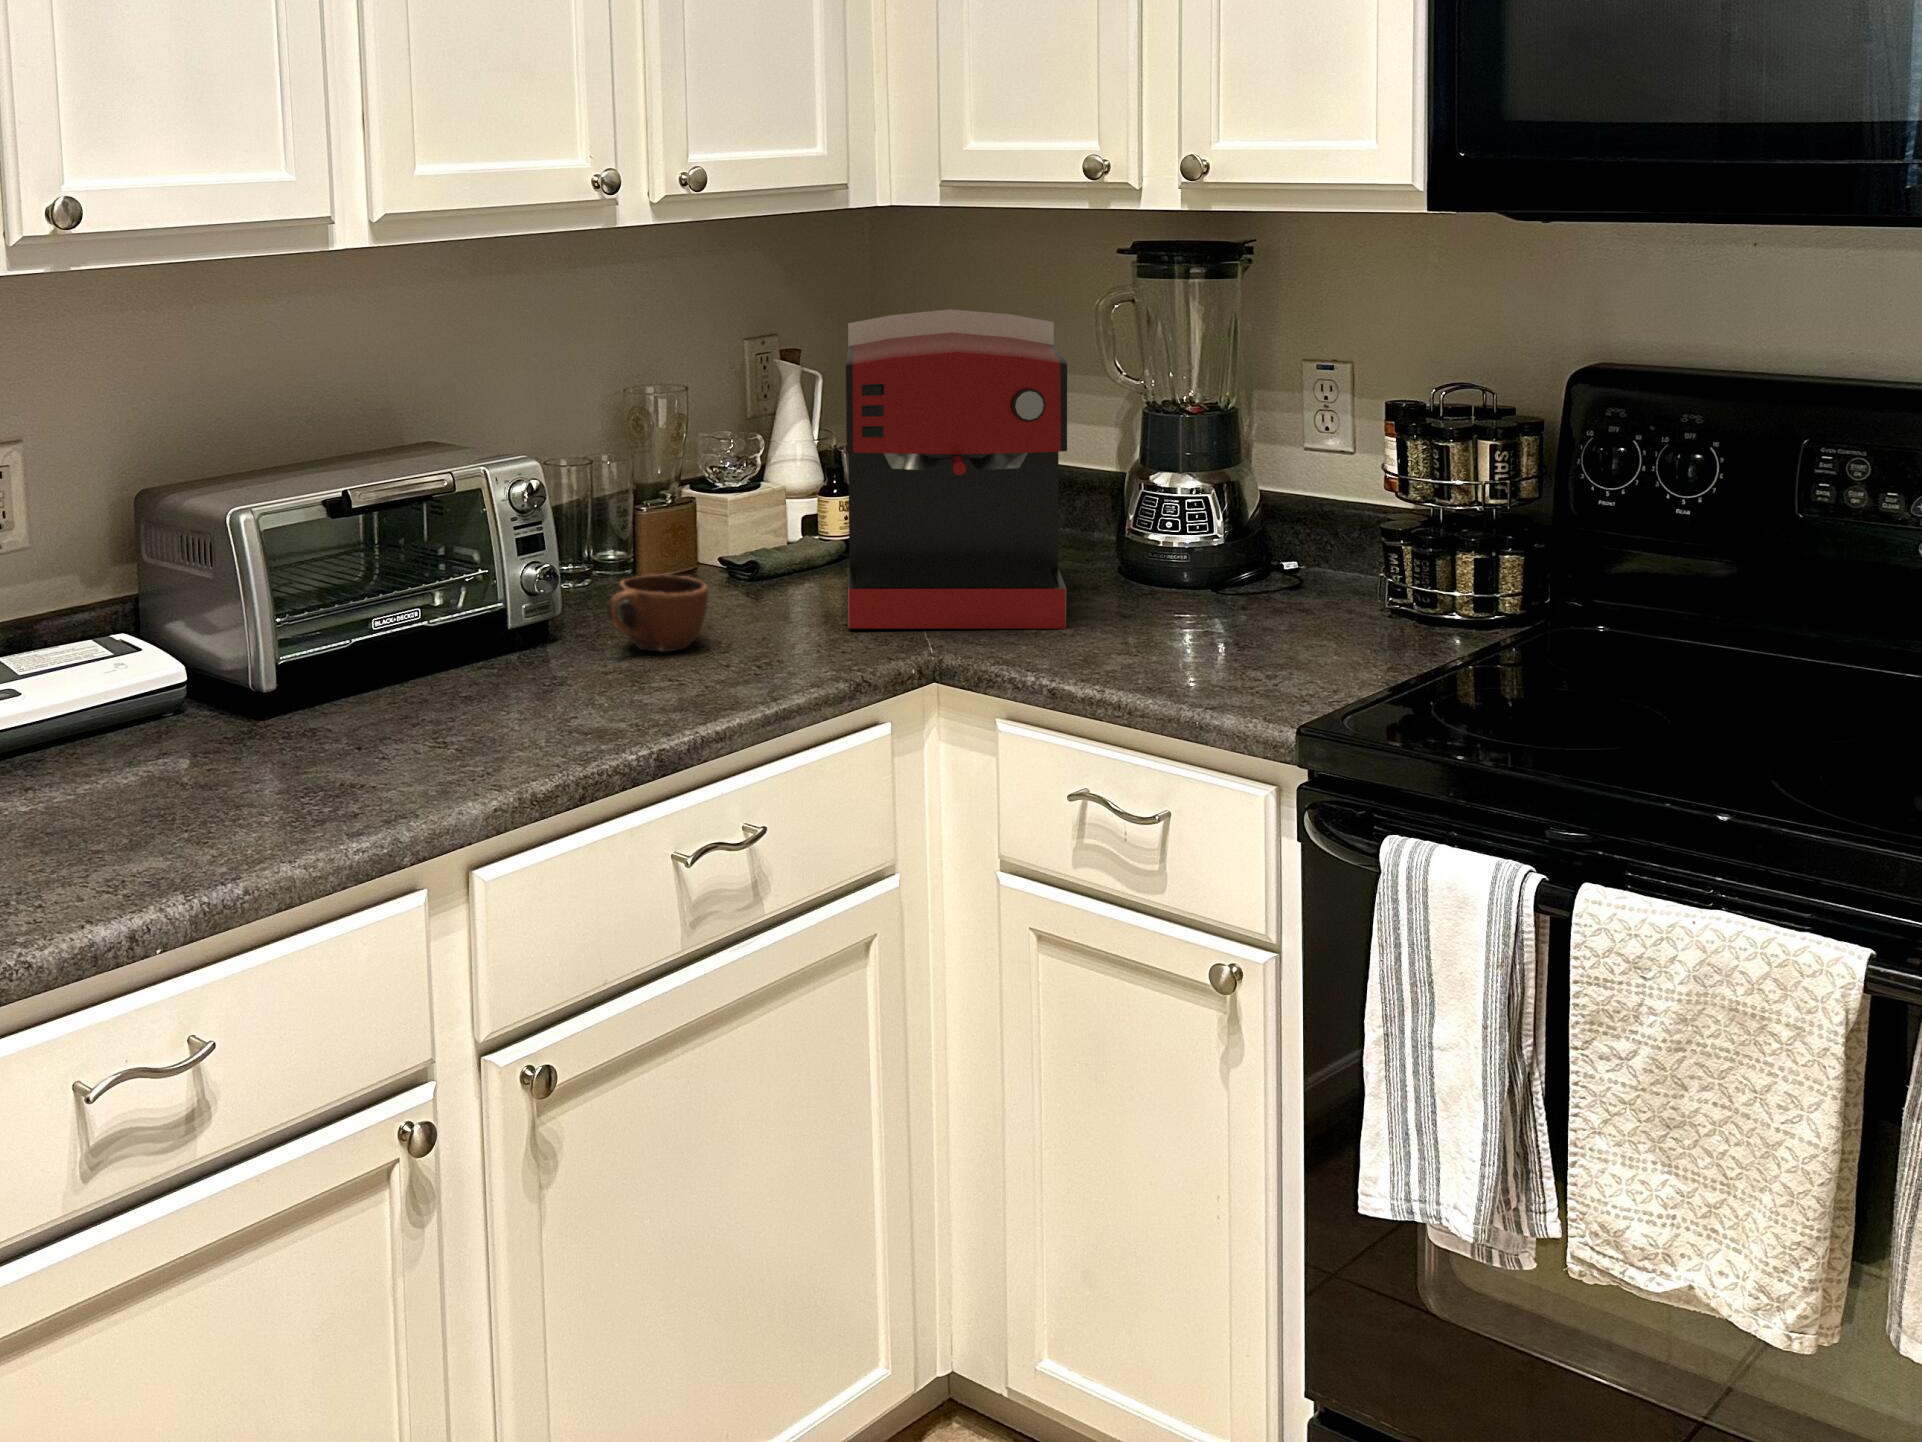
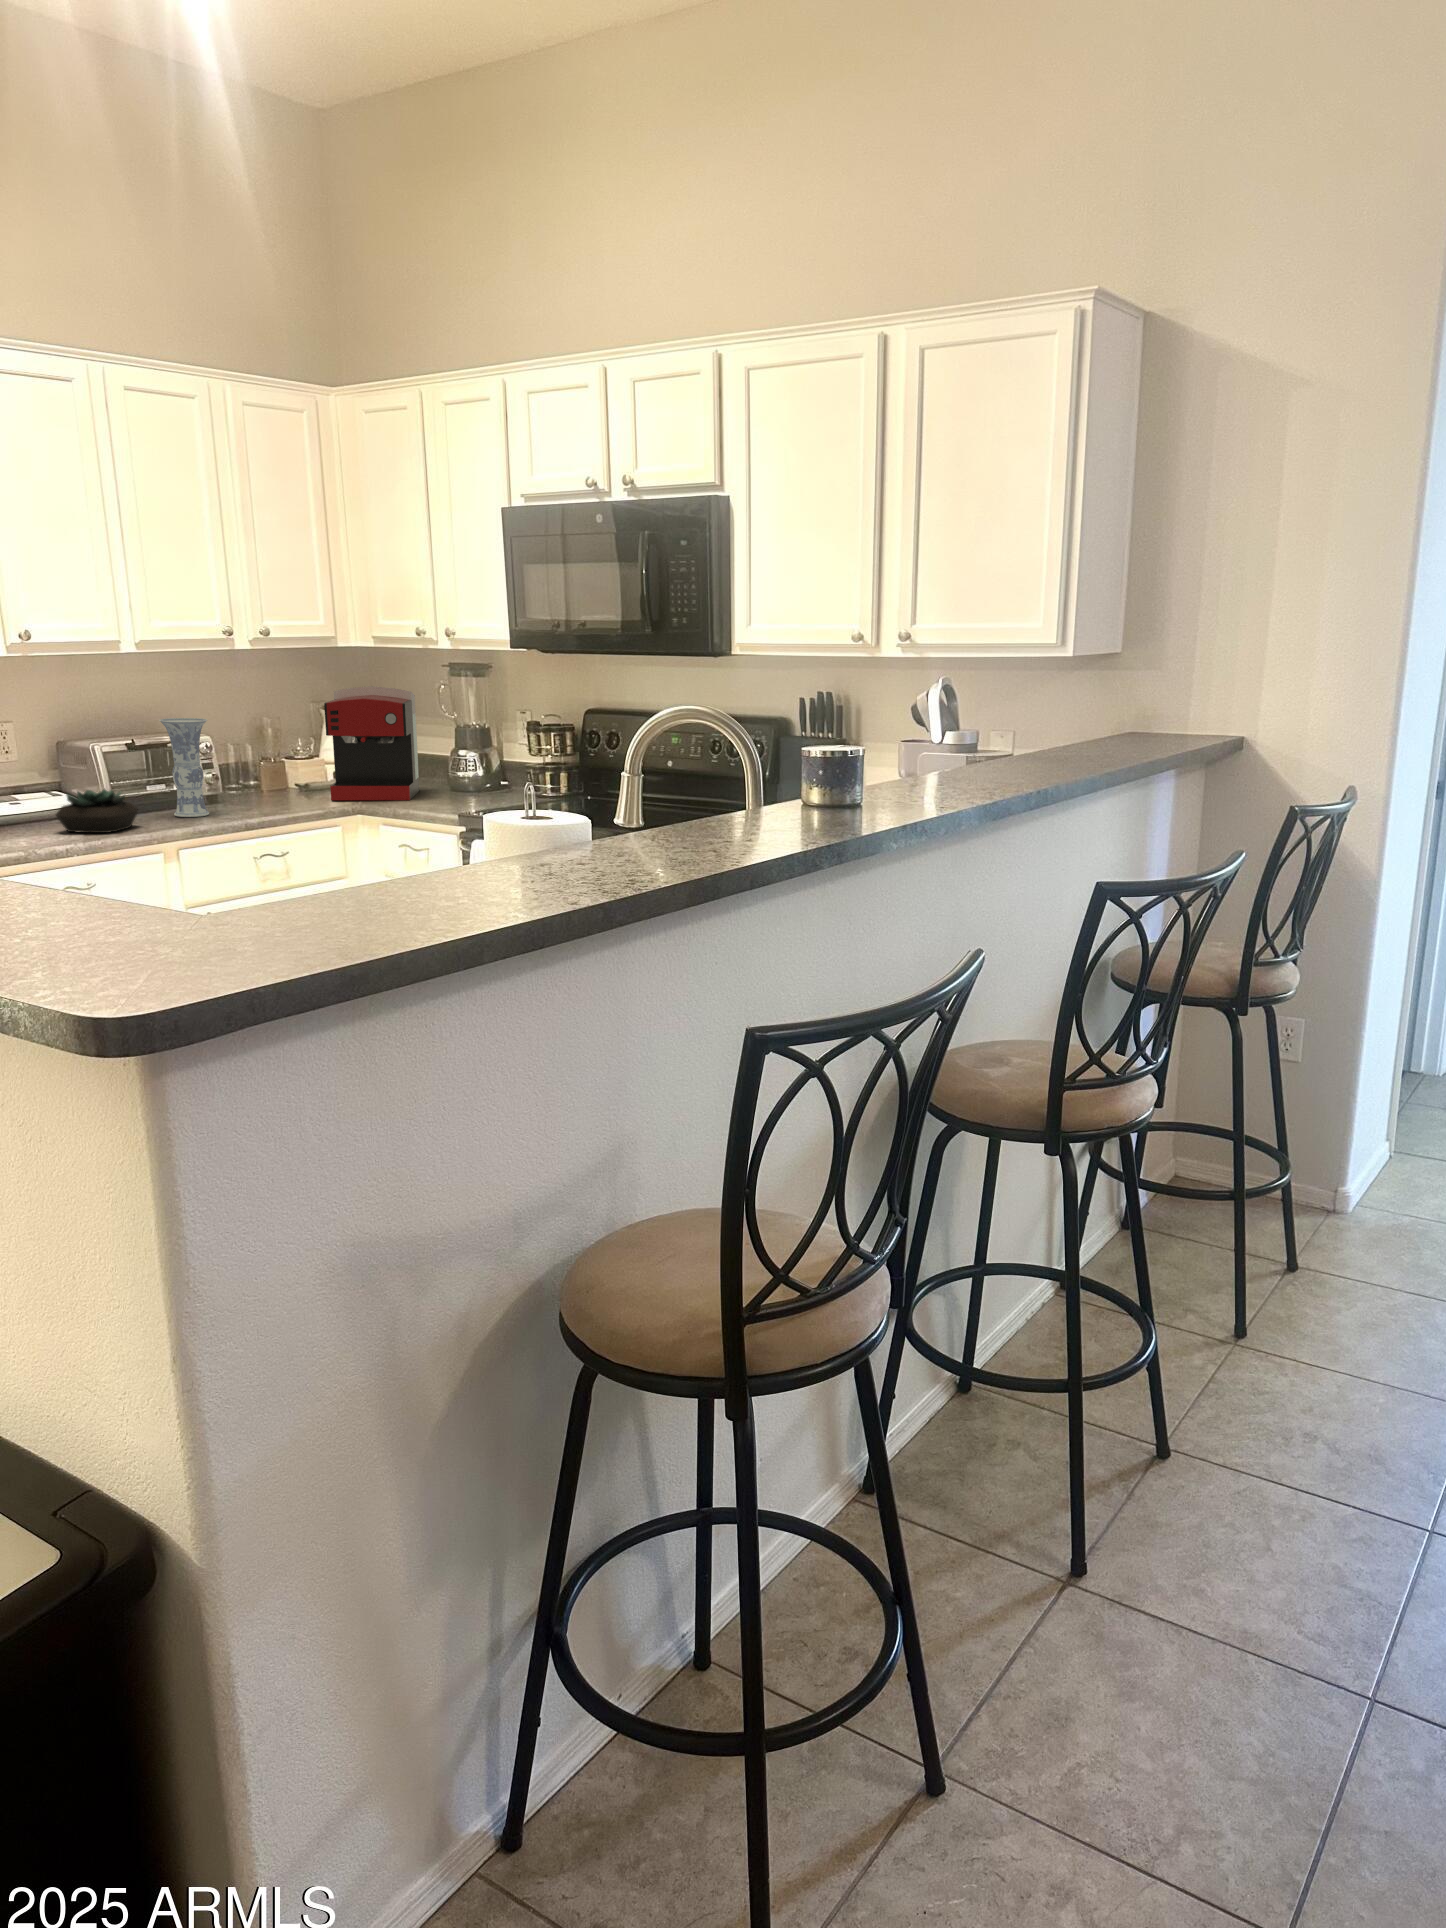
vase: none [421,423,554,715] -> present [159,718,209,817]
mug: present [607,574,708,652] -> none [237,780,276,806]
succulent plant: none [111,655,357,815] -> present [56,789,138,833]

